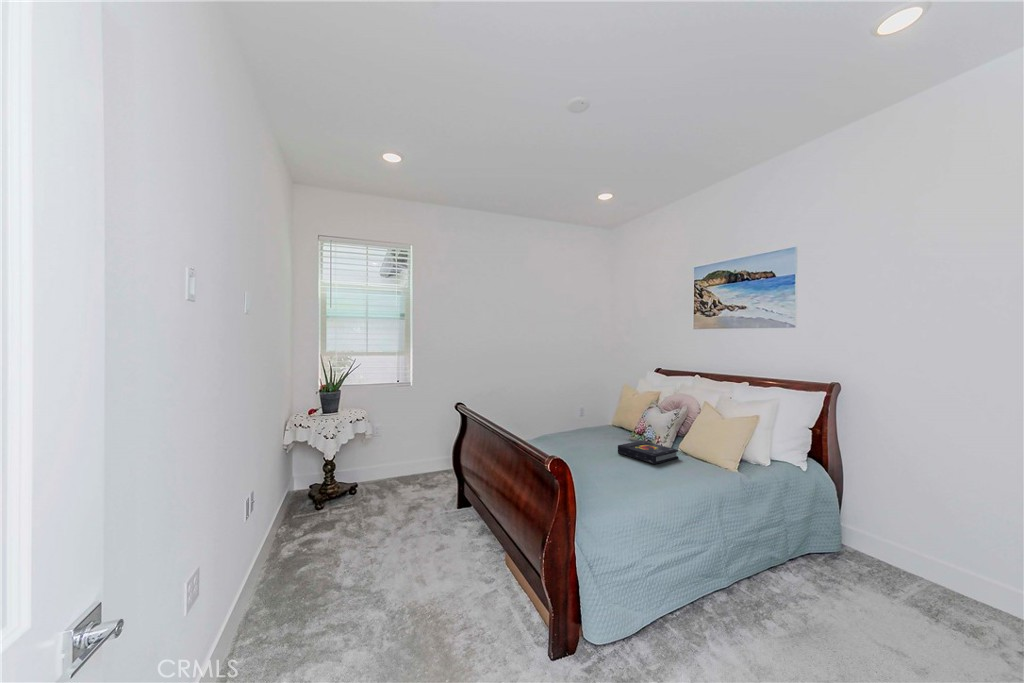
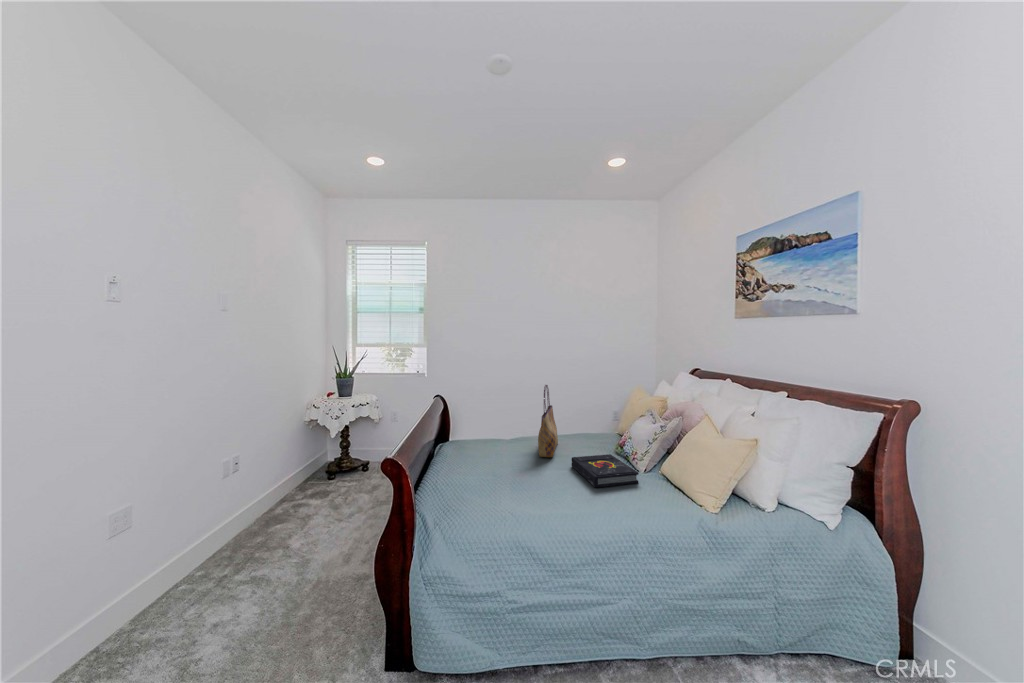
tote bag: none [572,387,596,449] -> present [538,384,558,457]

